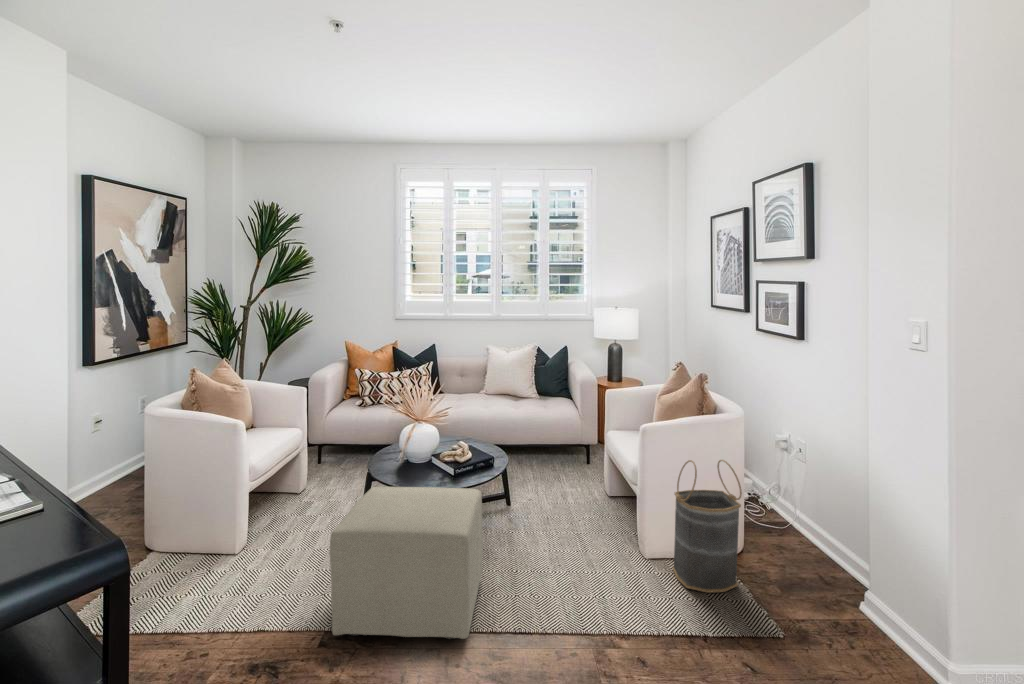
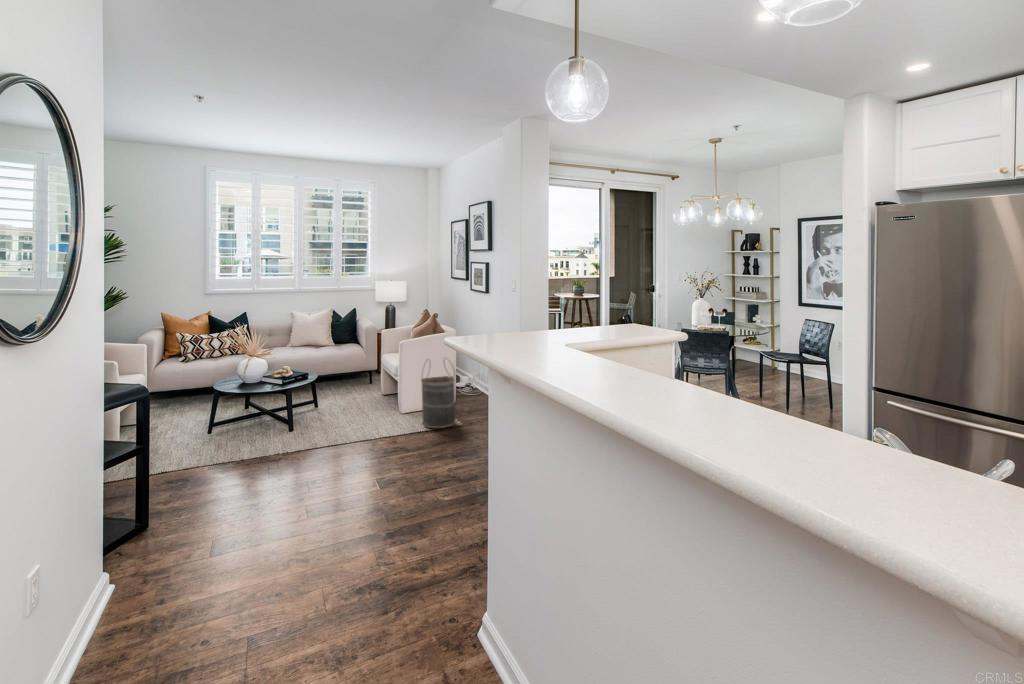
ottoman: present [329,487,483,639] -> none [208,386,306,470]

